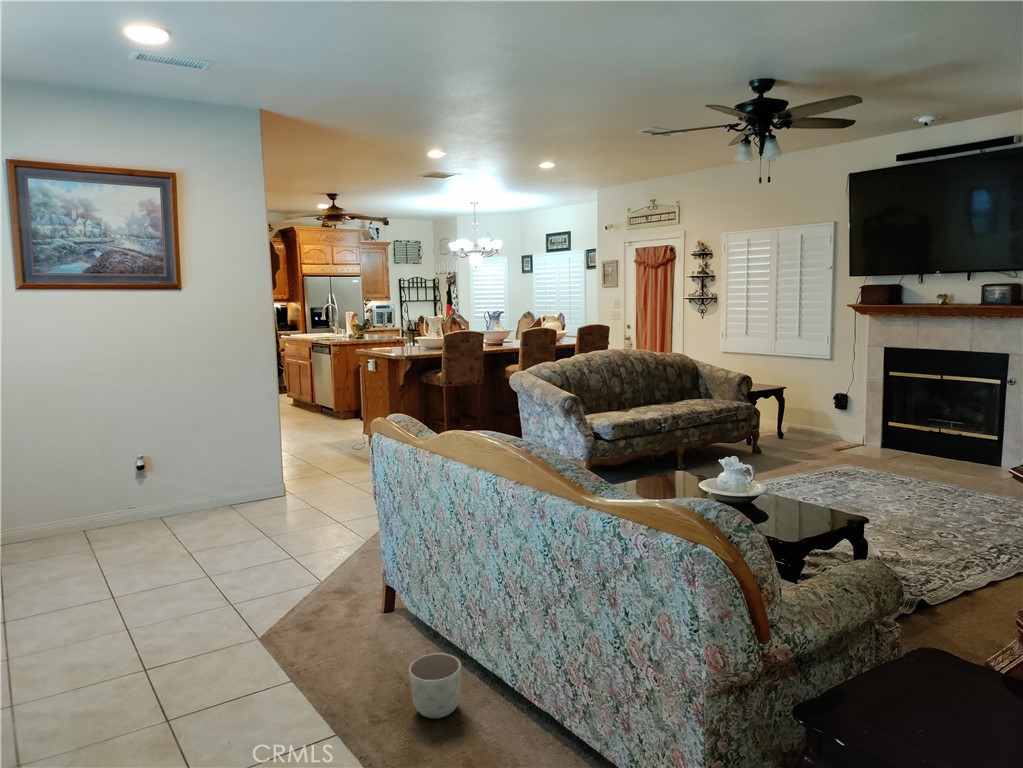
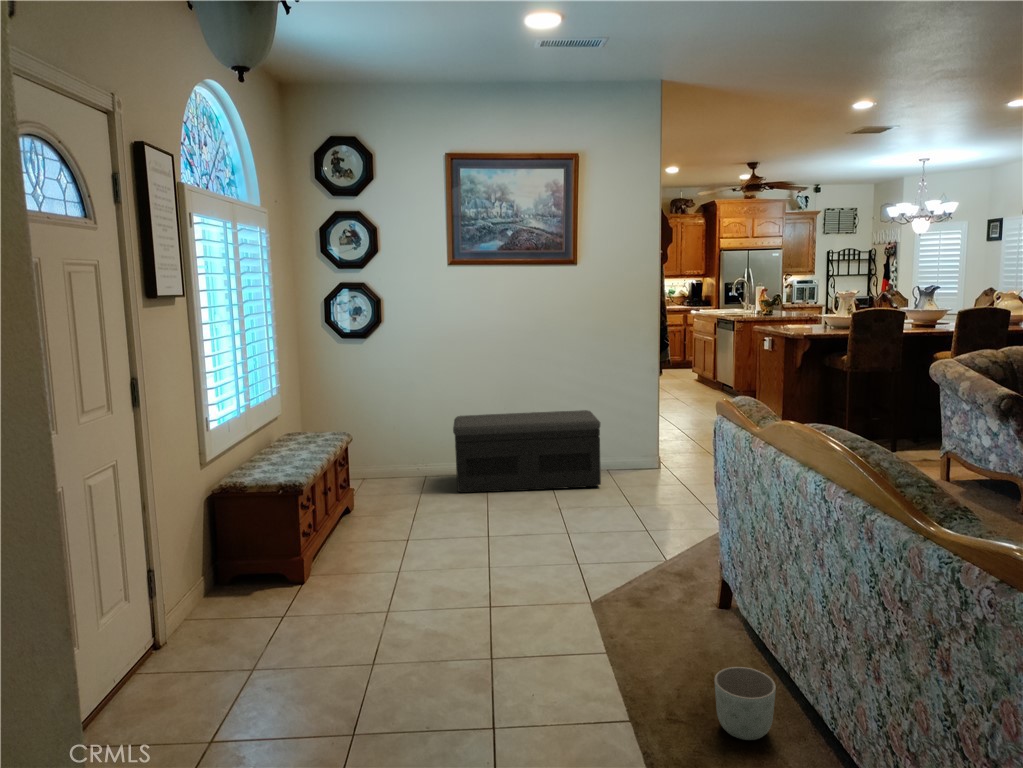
storage bench: none [38,443,230,557] -> present [453,410,601,493]

